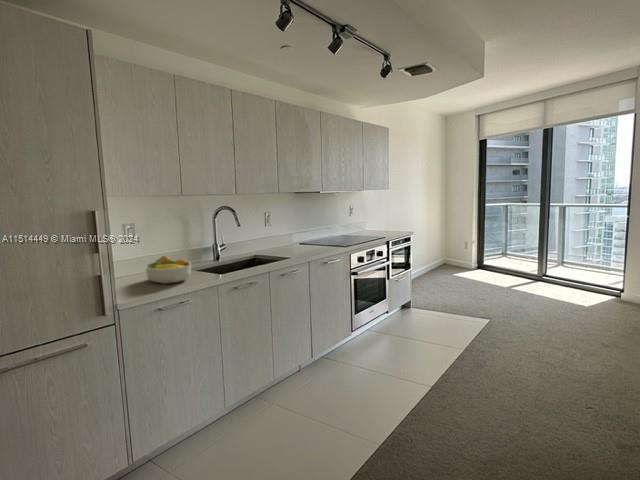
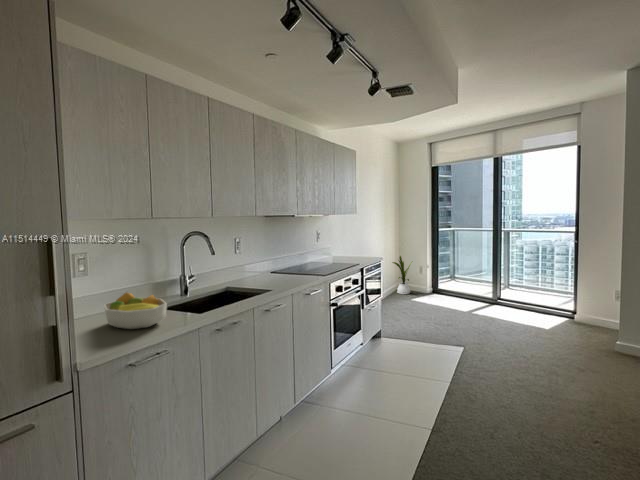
house plant: none [434,230,457,268] -> present [392,256,412,294]

